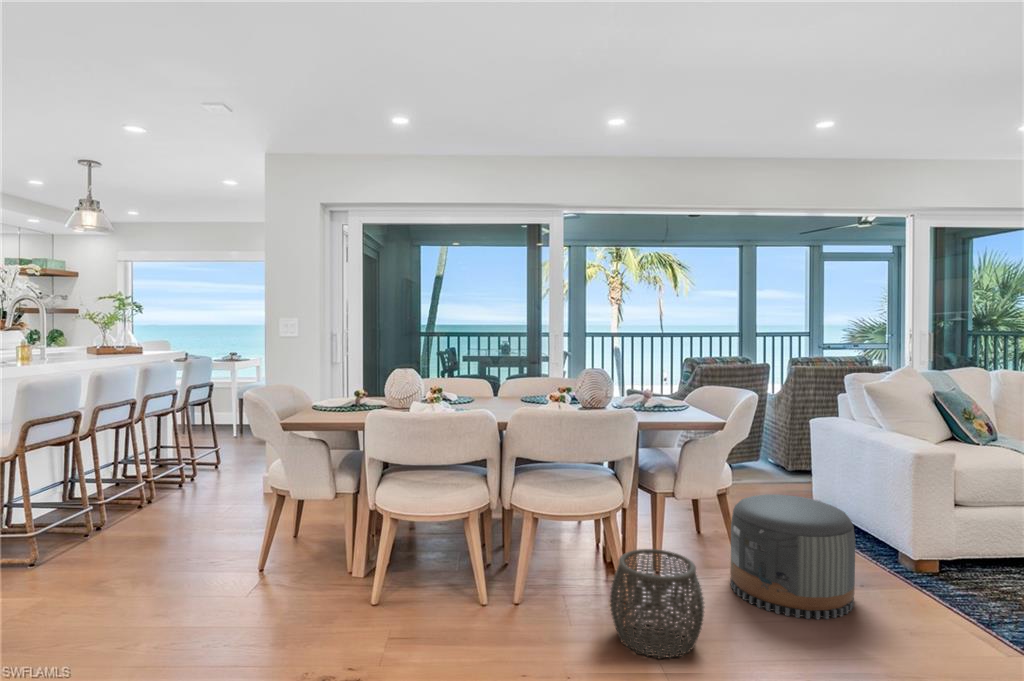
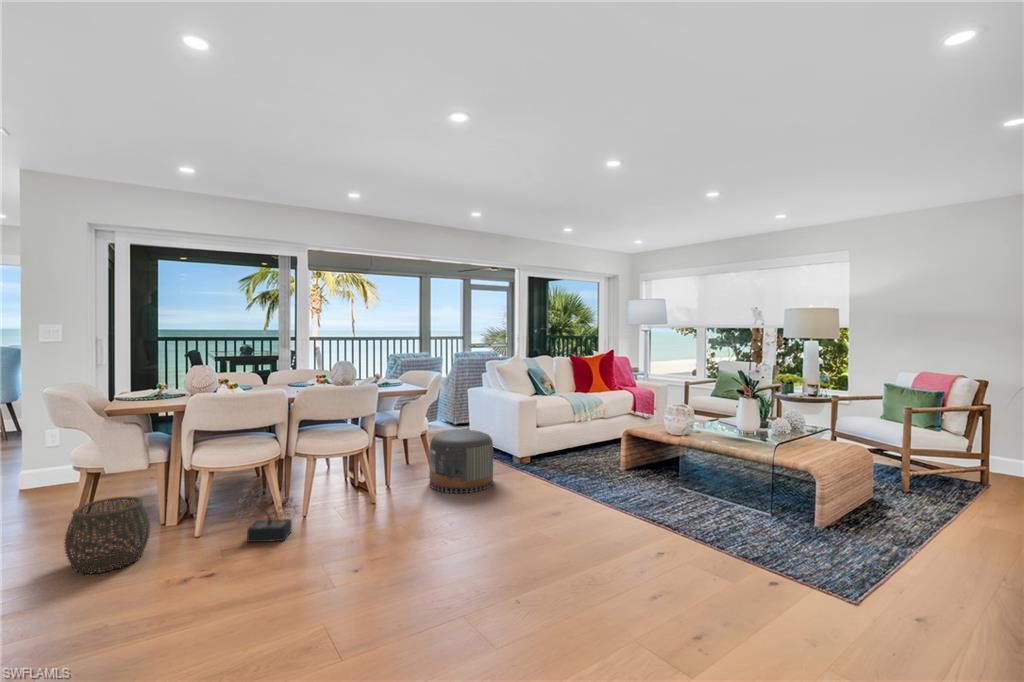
decorative plant: none [421,546,510,643] -> present [236,488,299,542]
woven basket: present [610,549,704,658] -> present [64,496,150,574]

